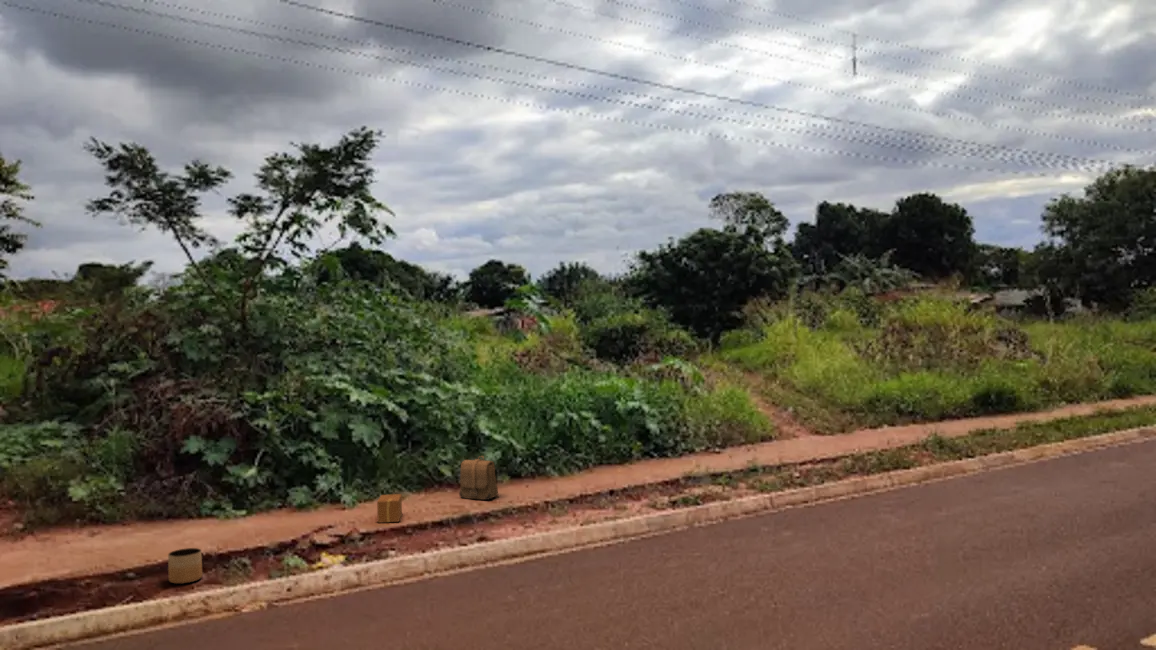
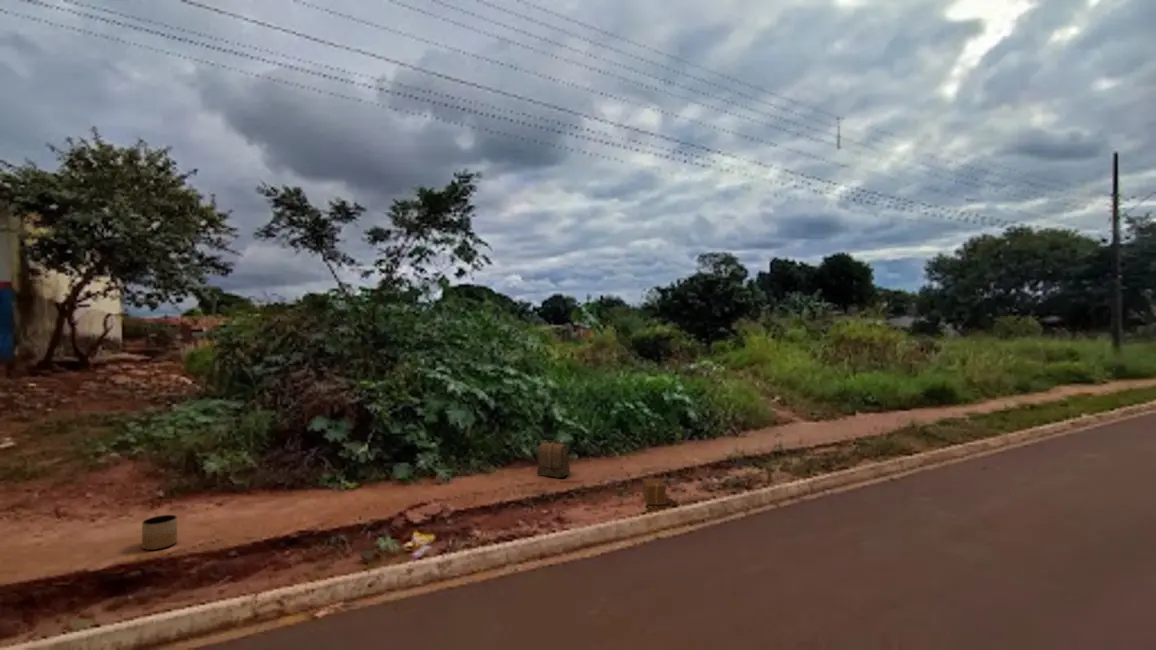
cardboard box: present [377,494,402,522] -> present [643,478,666,505]
planter: present [168,548,202,584] -> present [142,515,177,550]

